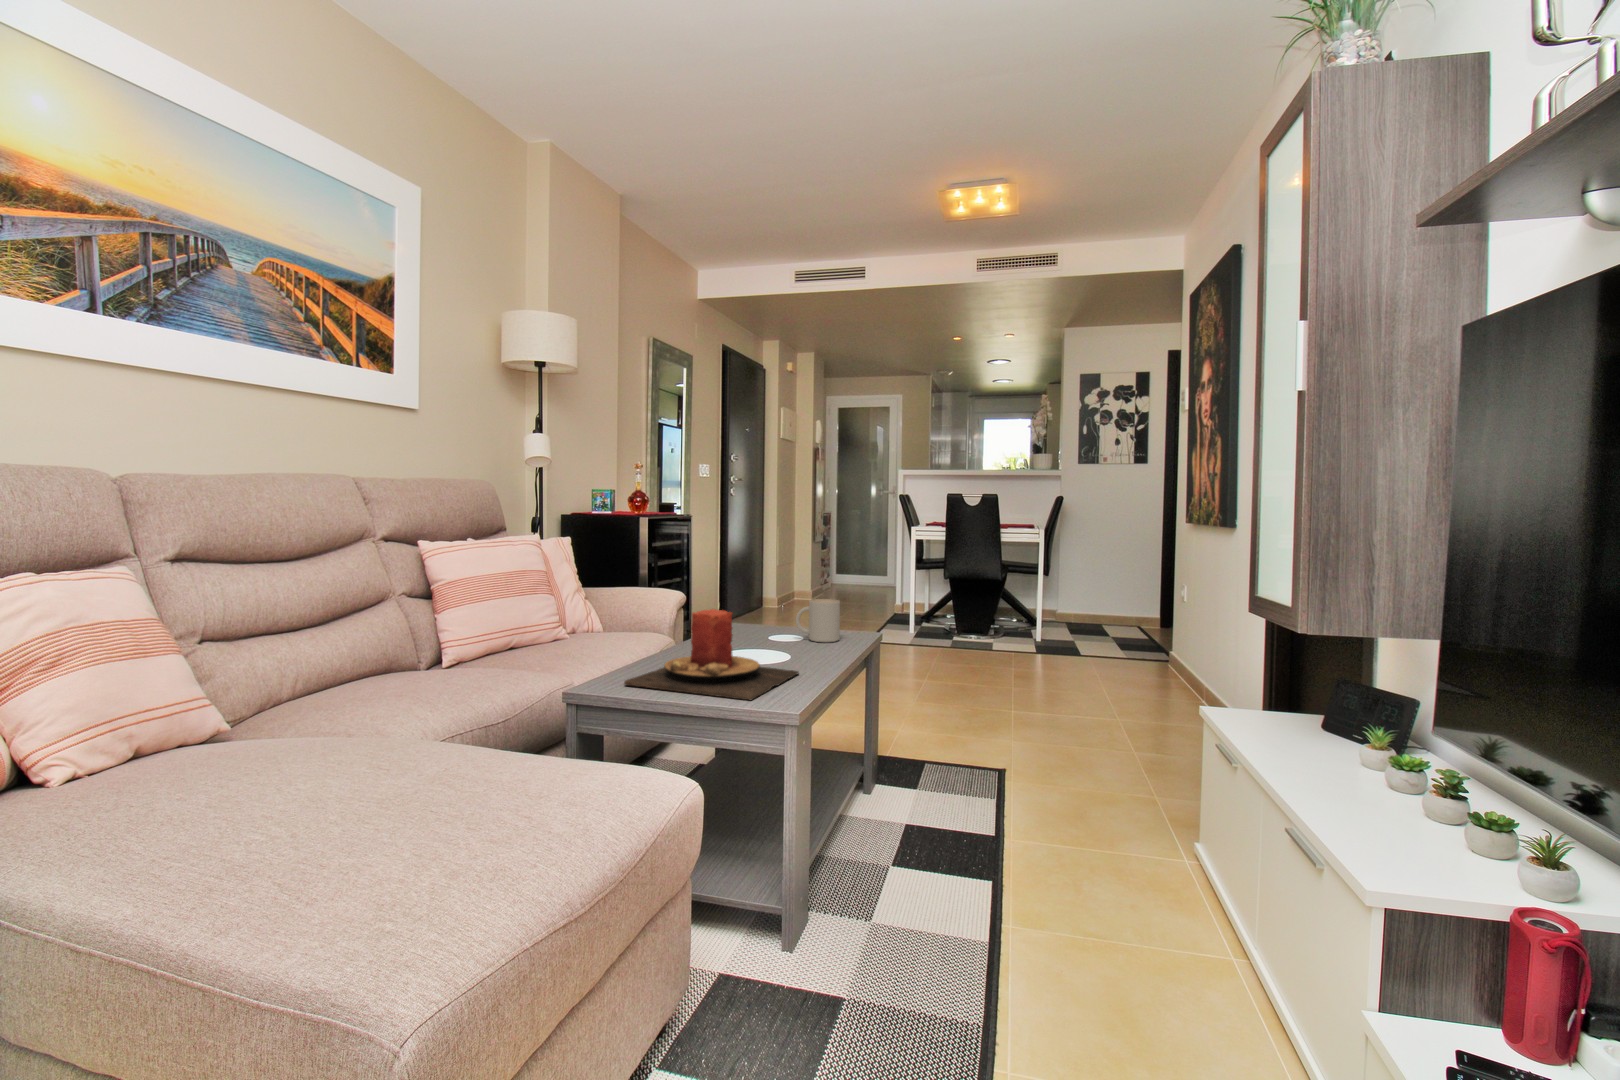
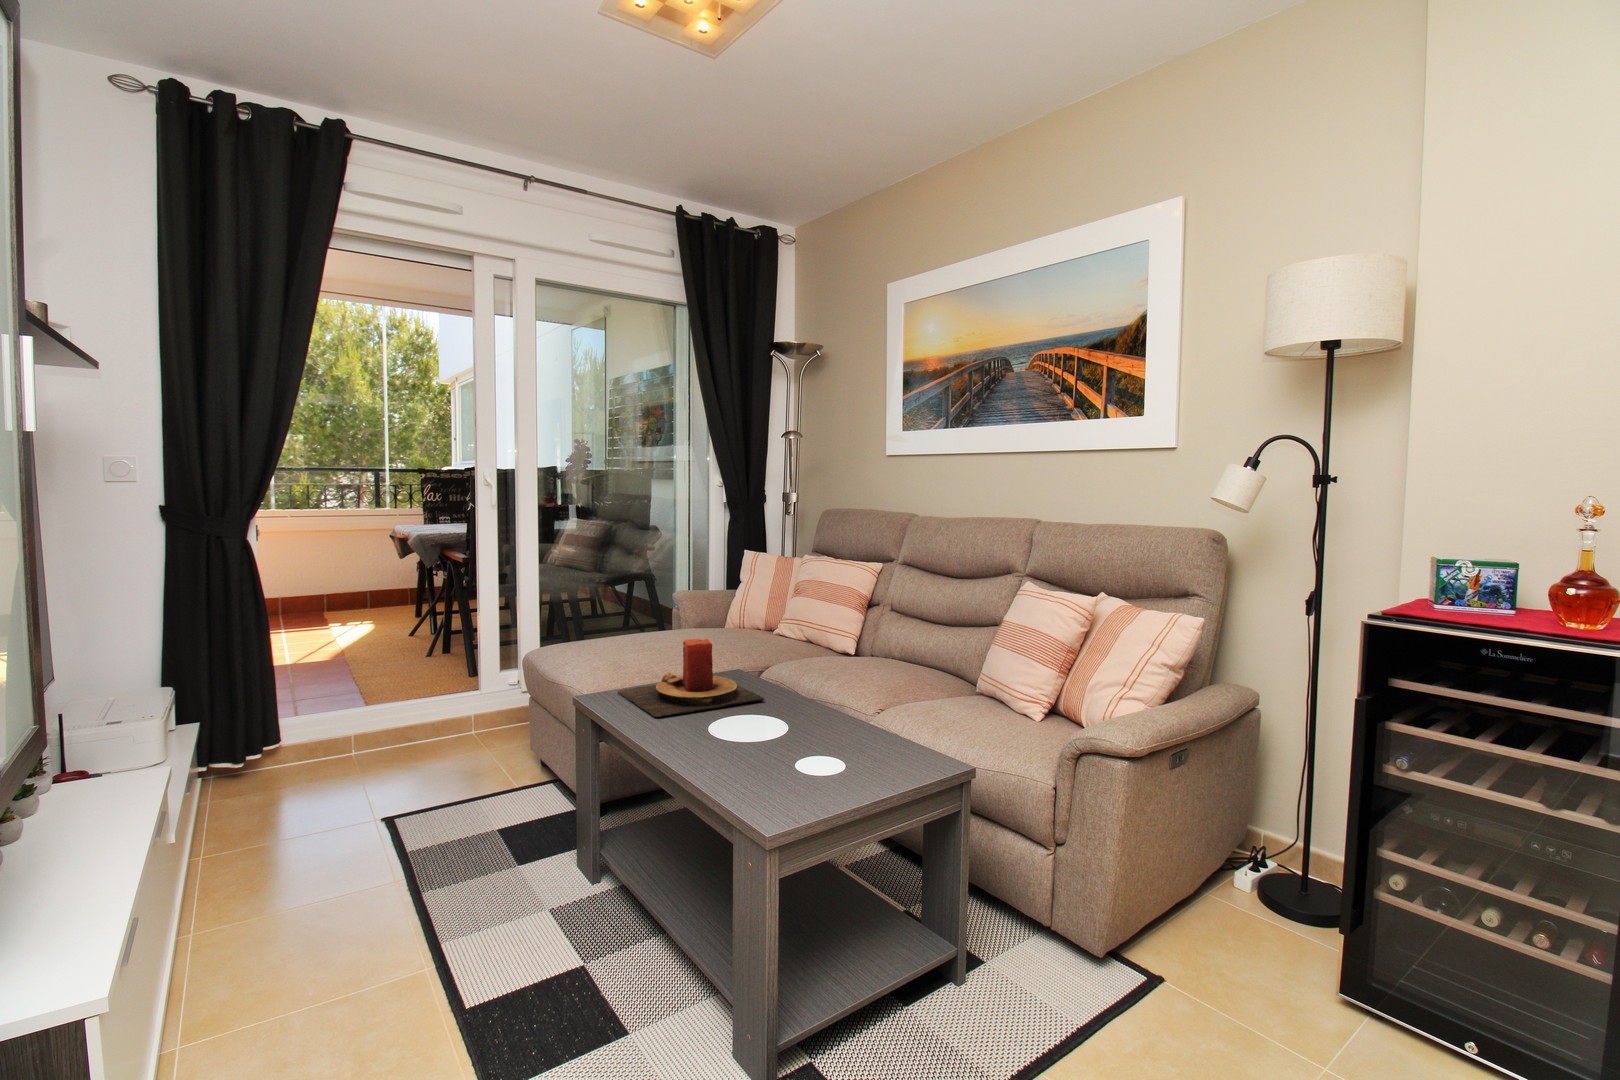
mug: present [796,599,840,642] -> none [766,706,812,776]

